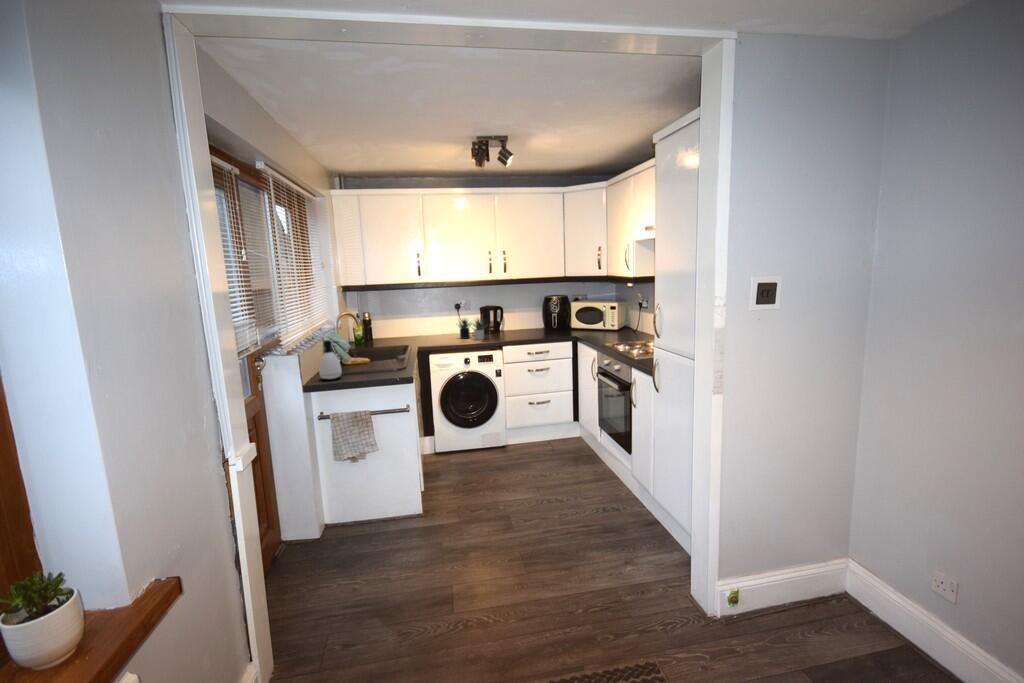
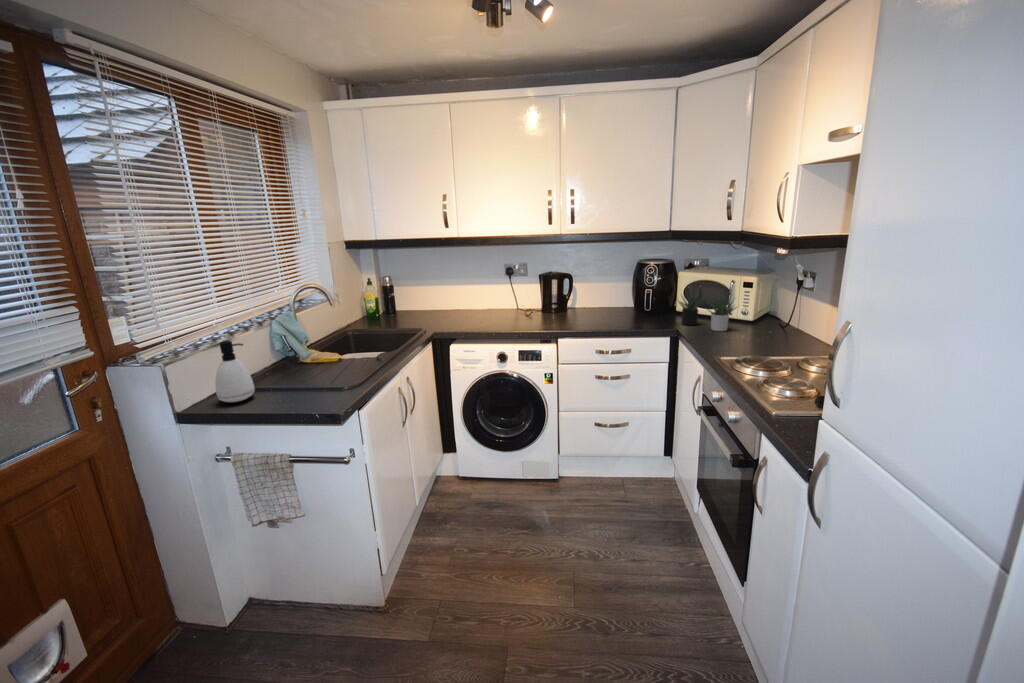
succulent plant: present [459,319,486,340] -> present [679,292,736,331]

